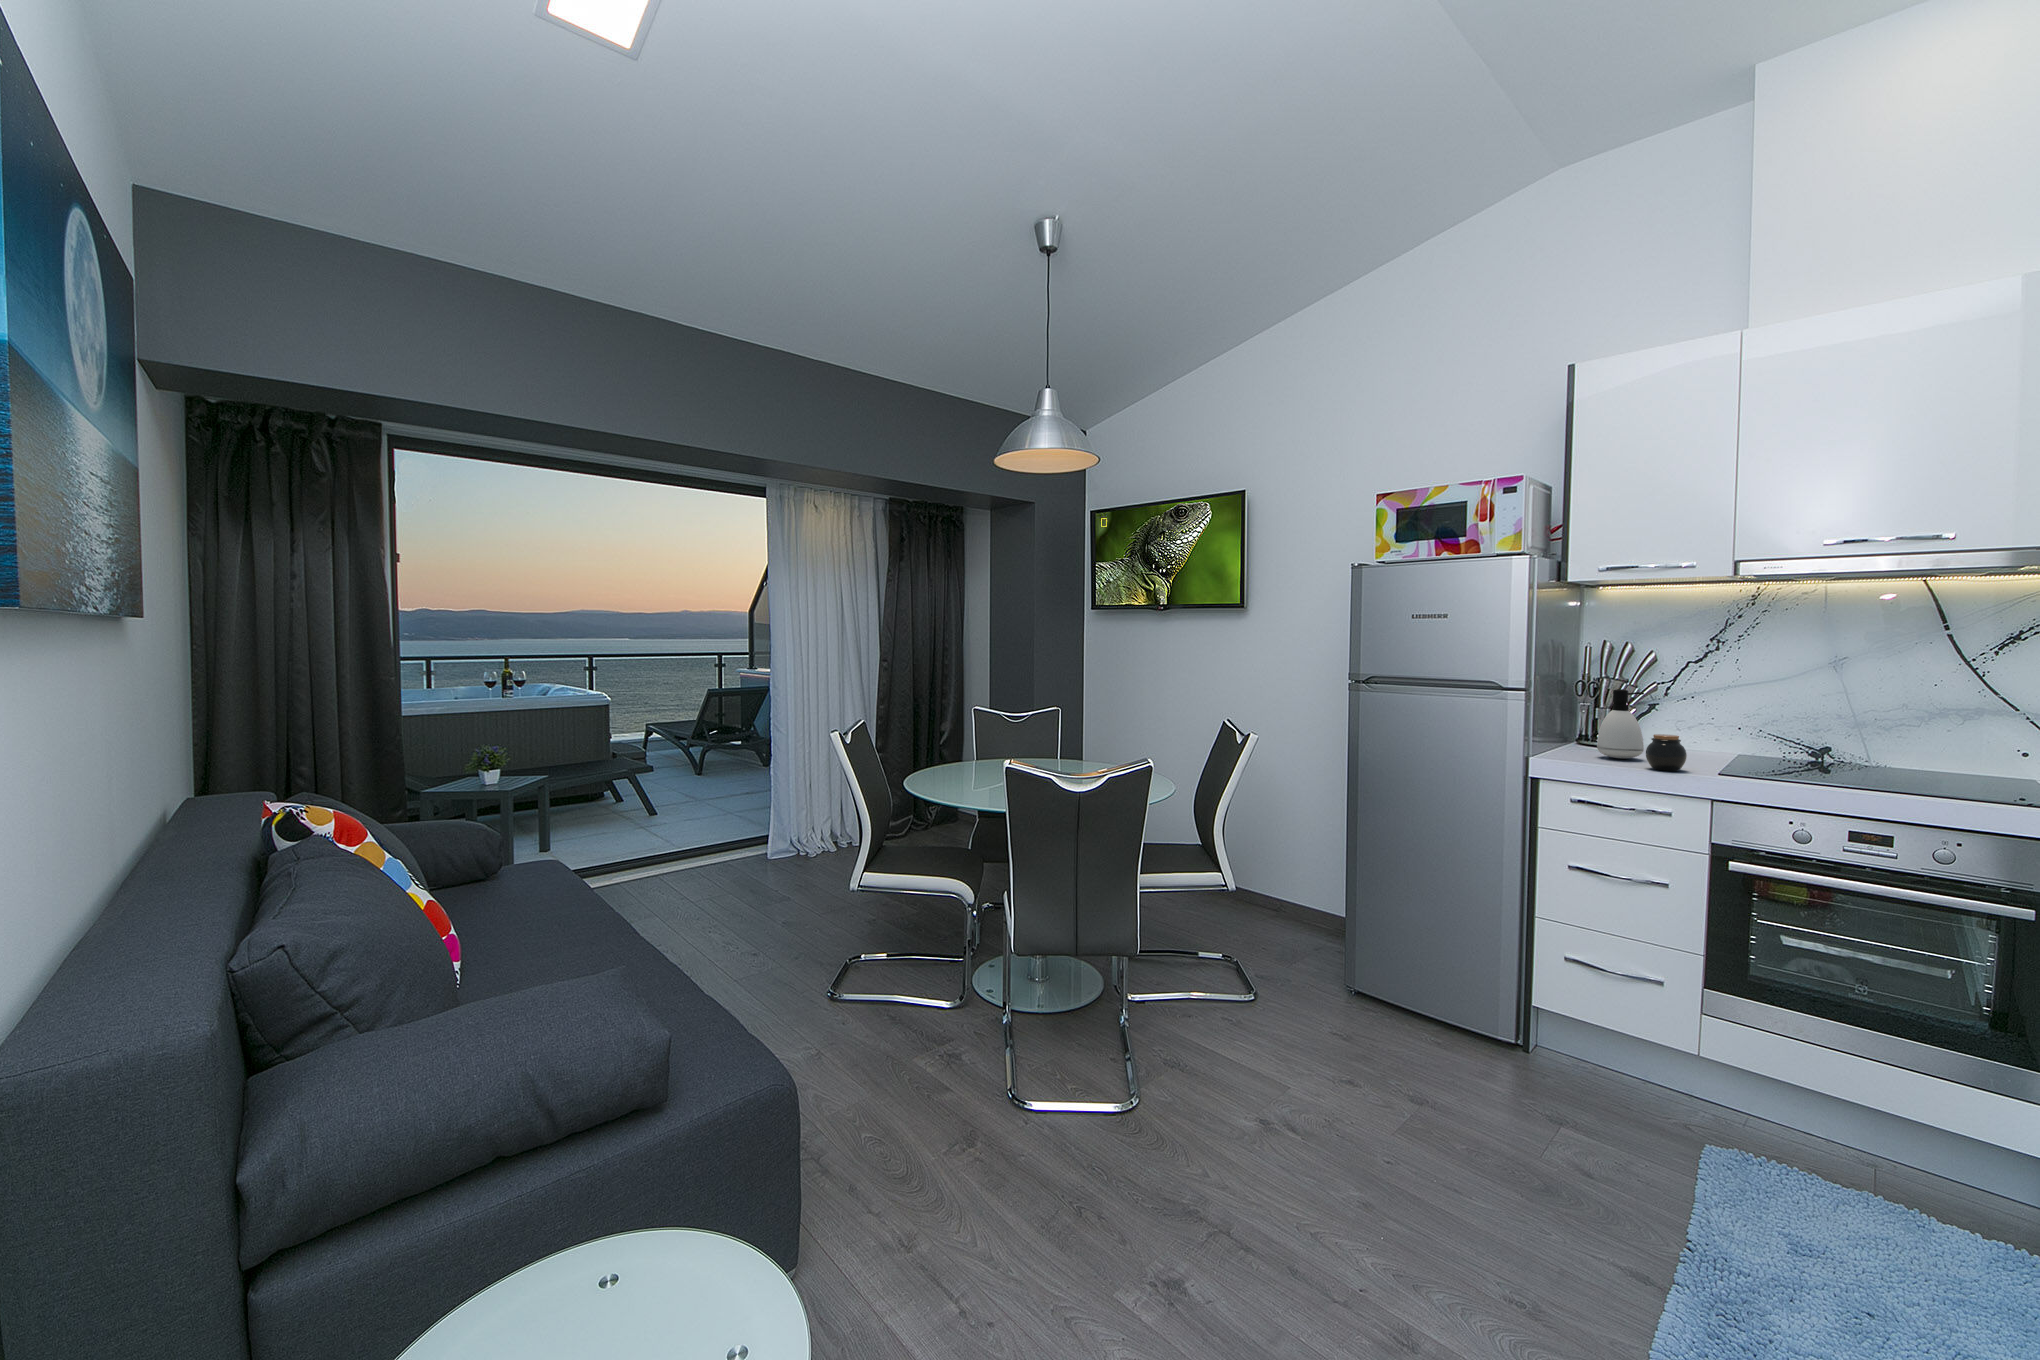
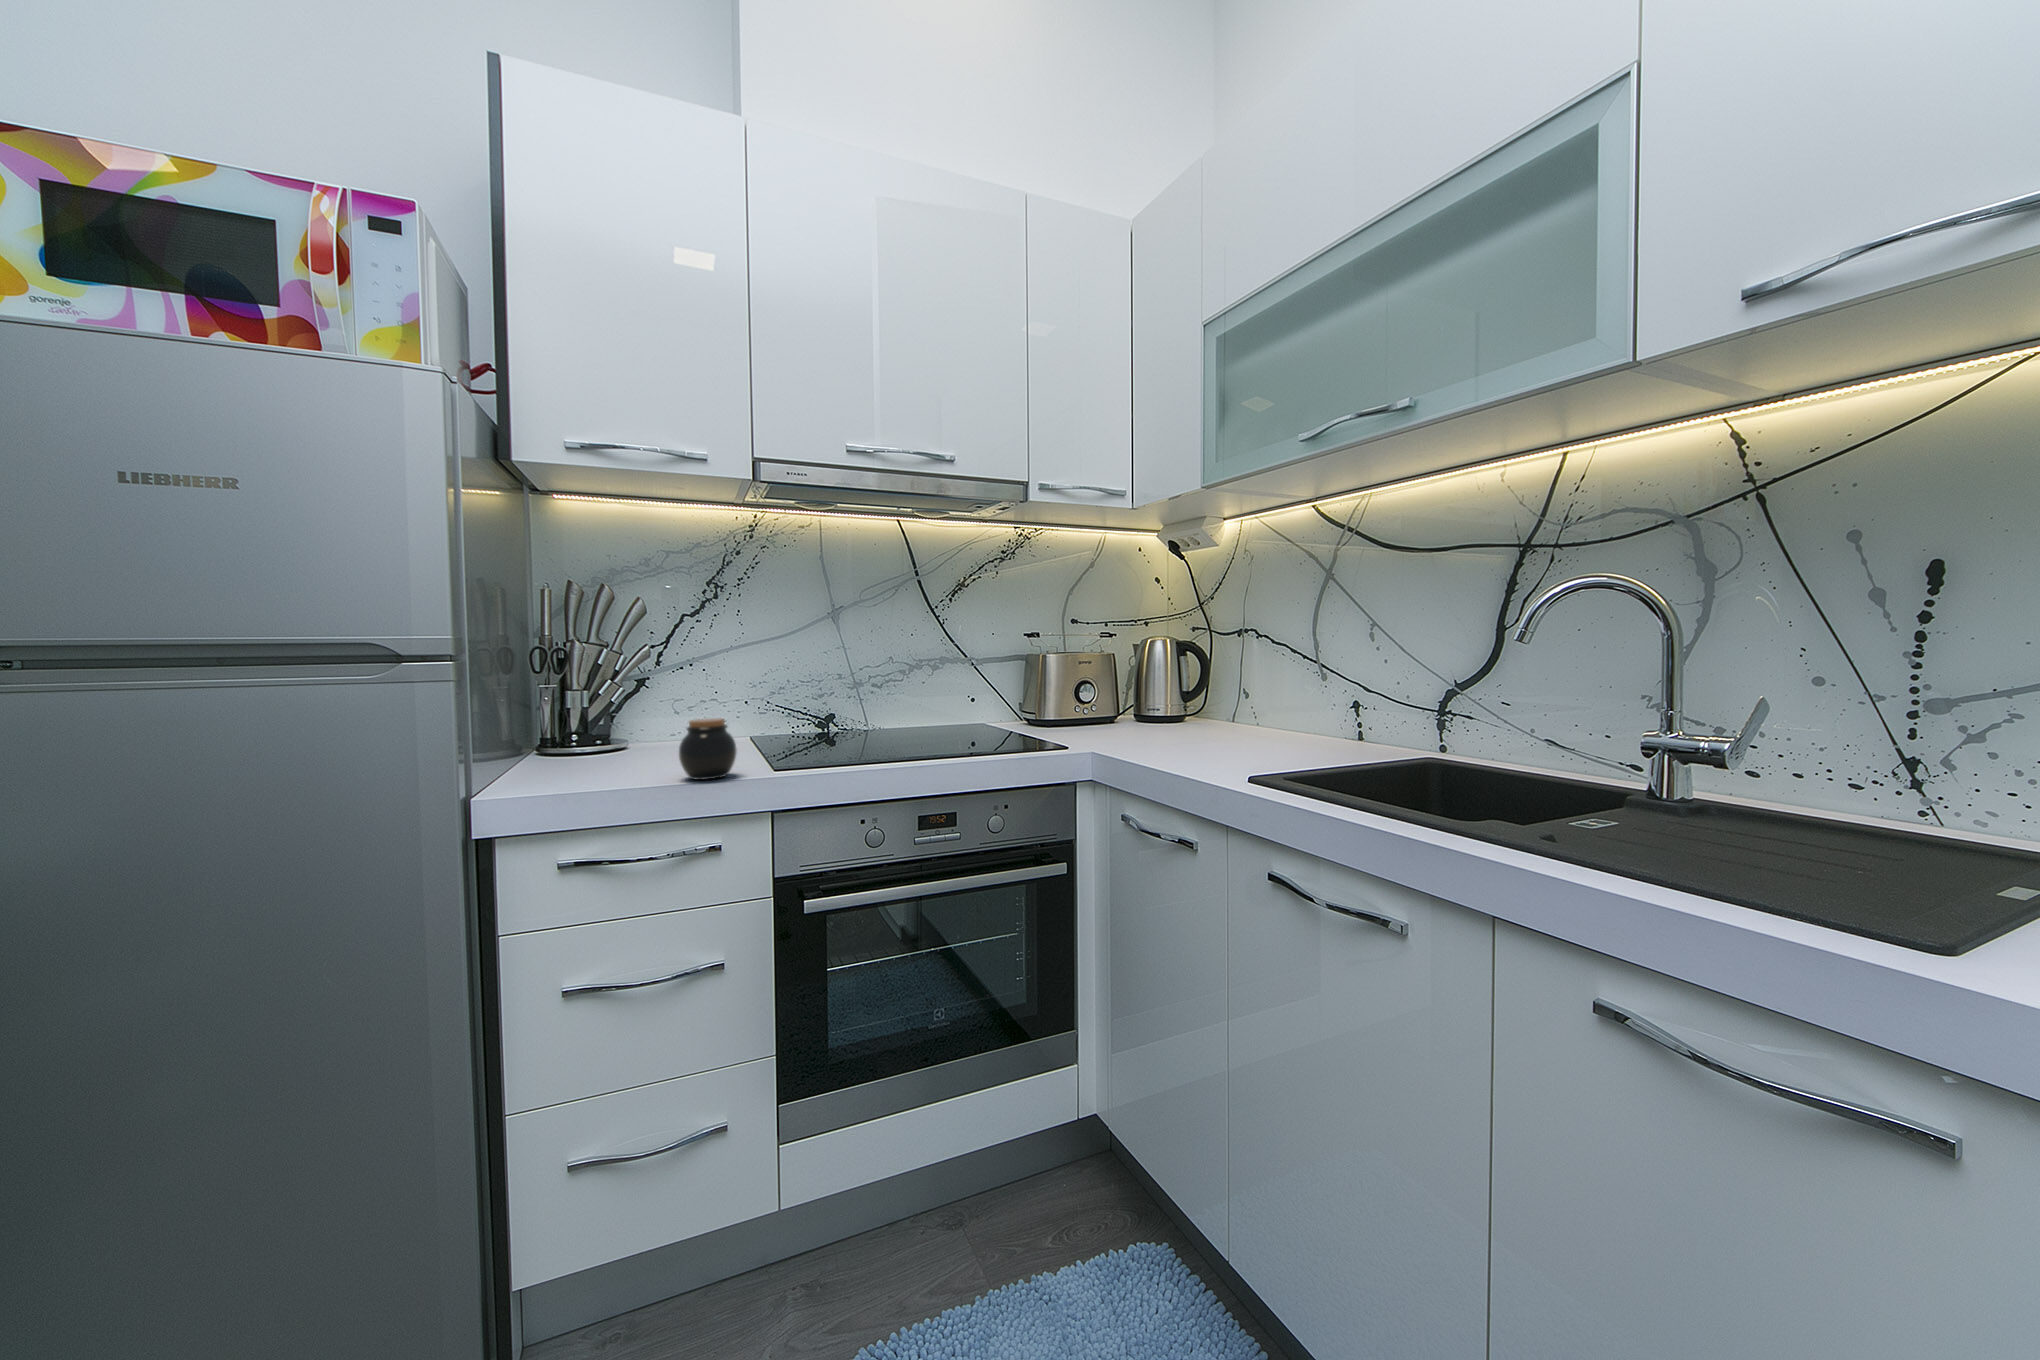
soap dispenser: present [1597,689,1644,759] -> none [587,651,659,770]

